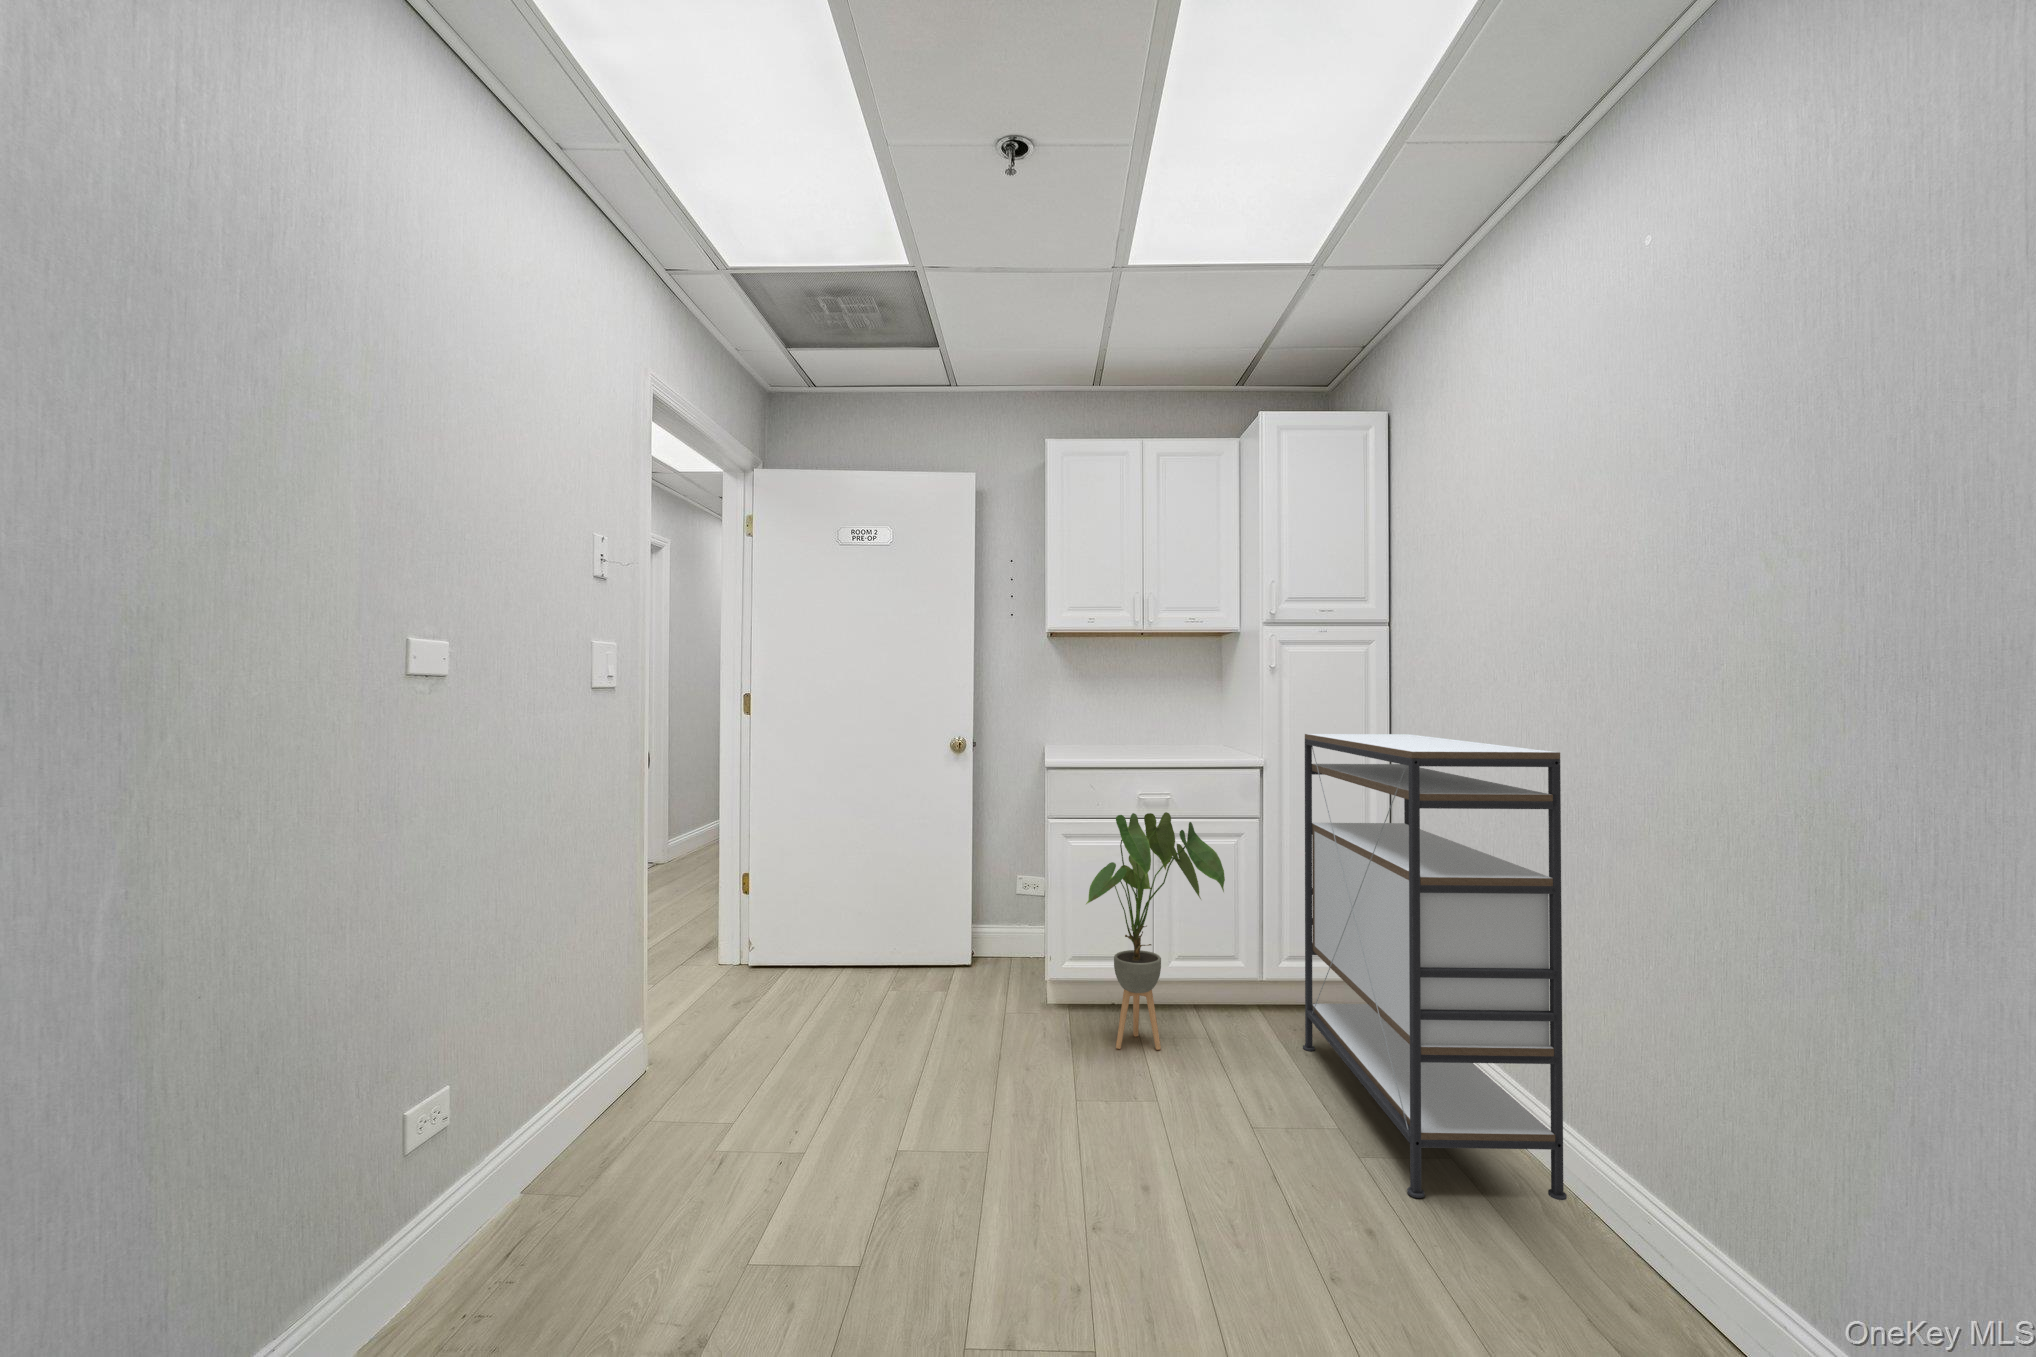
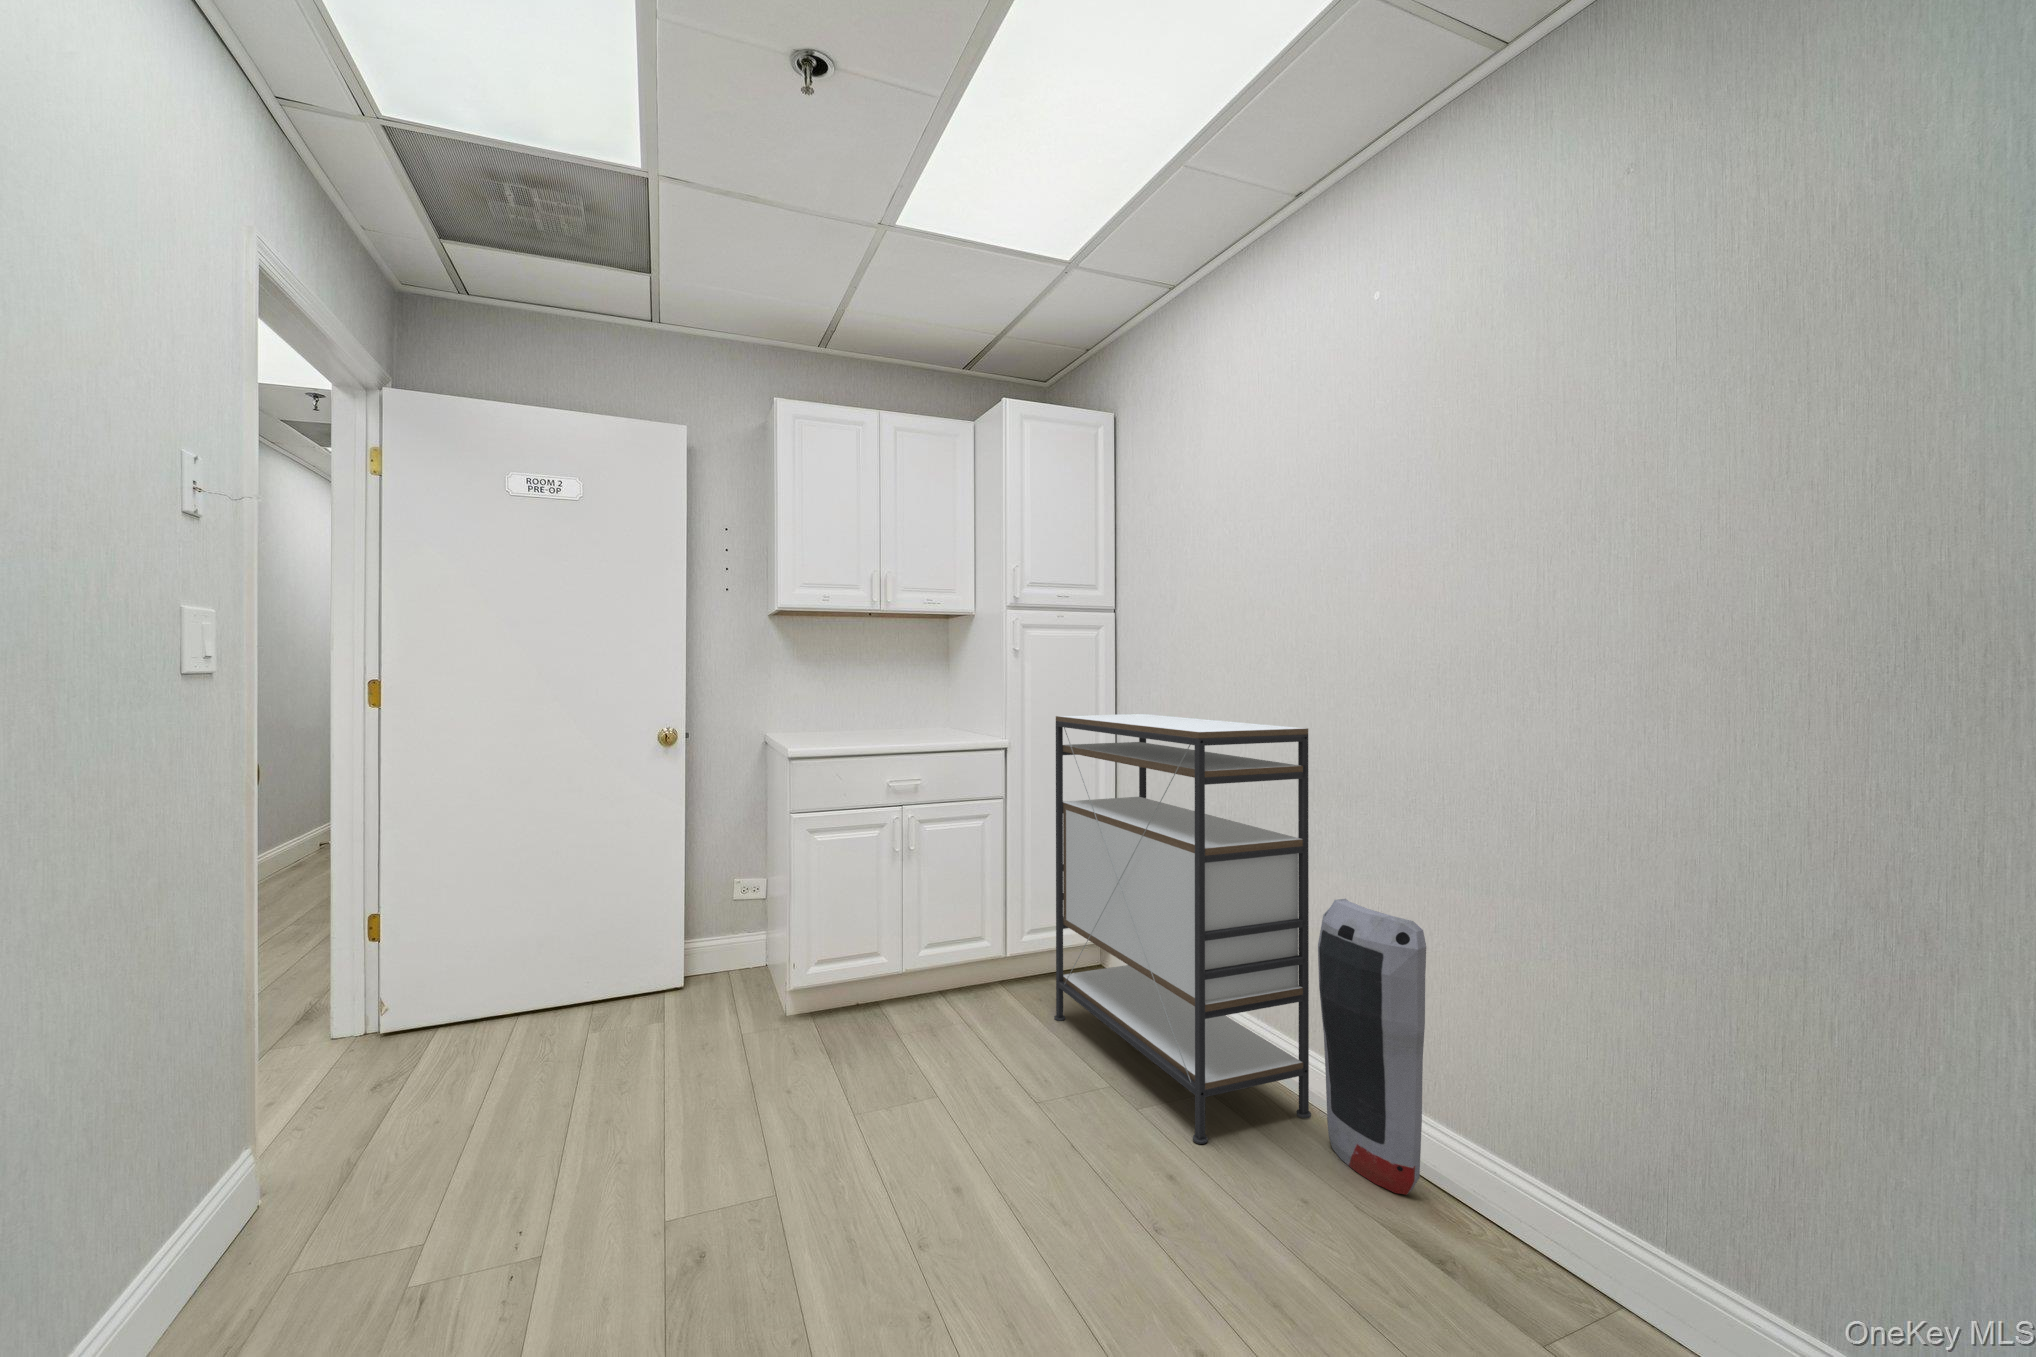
house plant: present [1086,812,1225,1050] -> none [848,800,991,1052]
air purifier: none [1557,950,1680,1307] -> present [1318,899,1426,1195]

